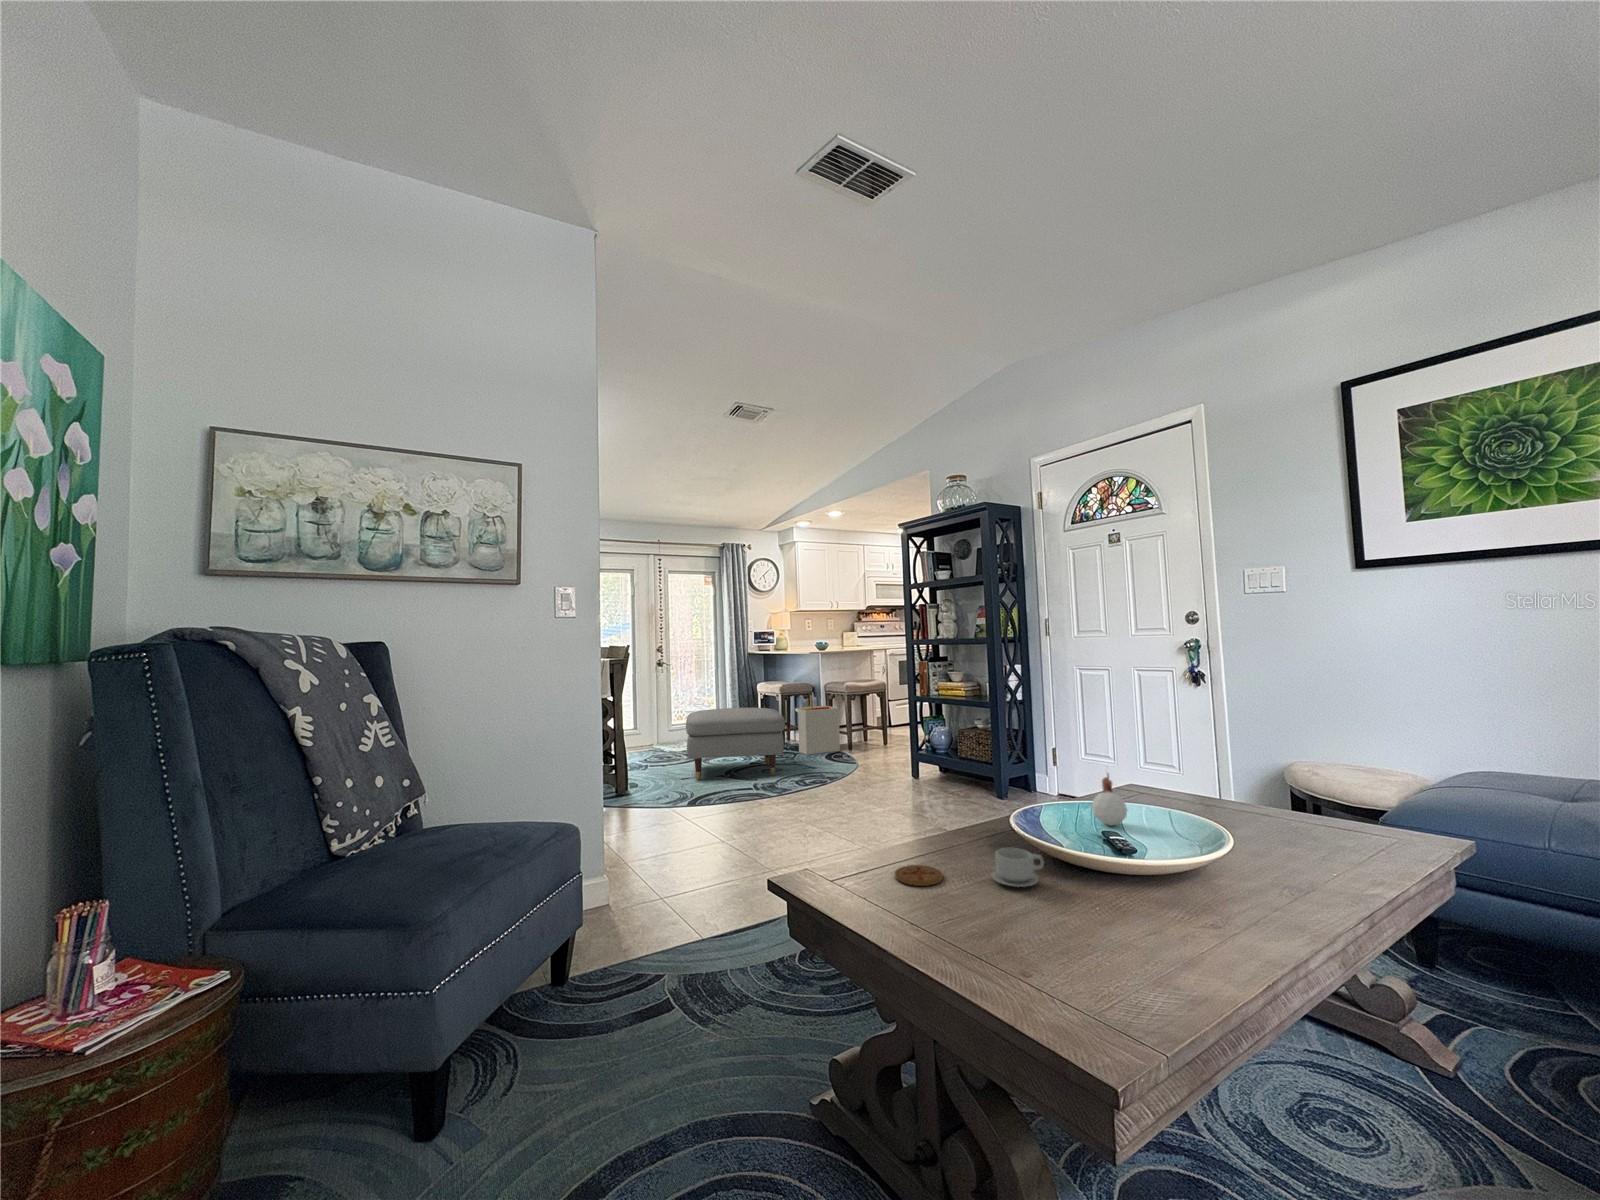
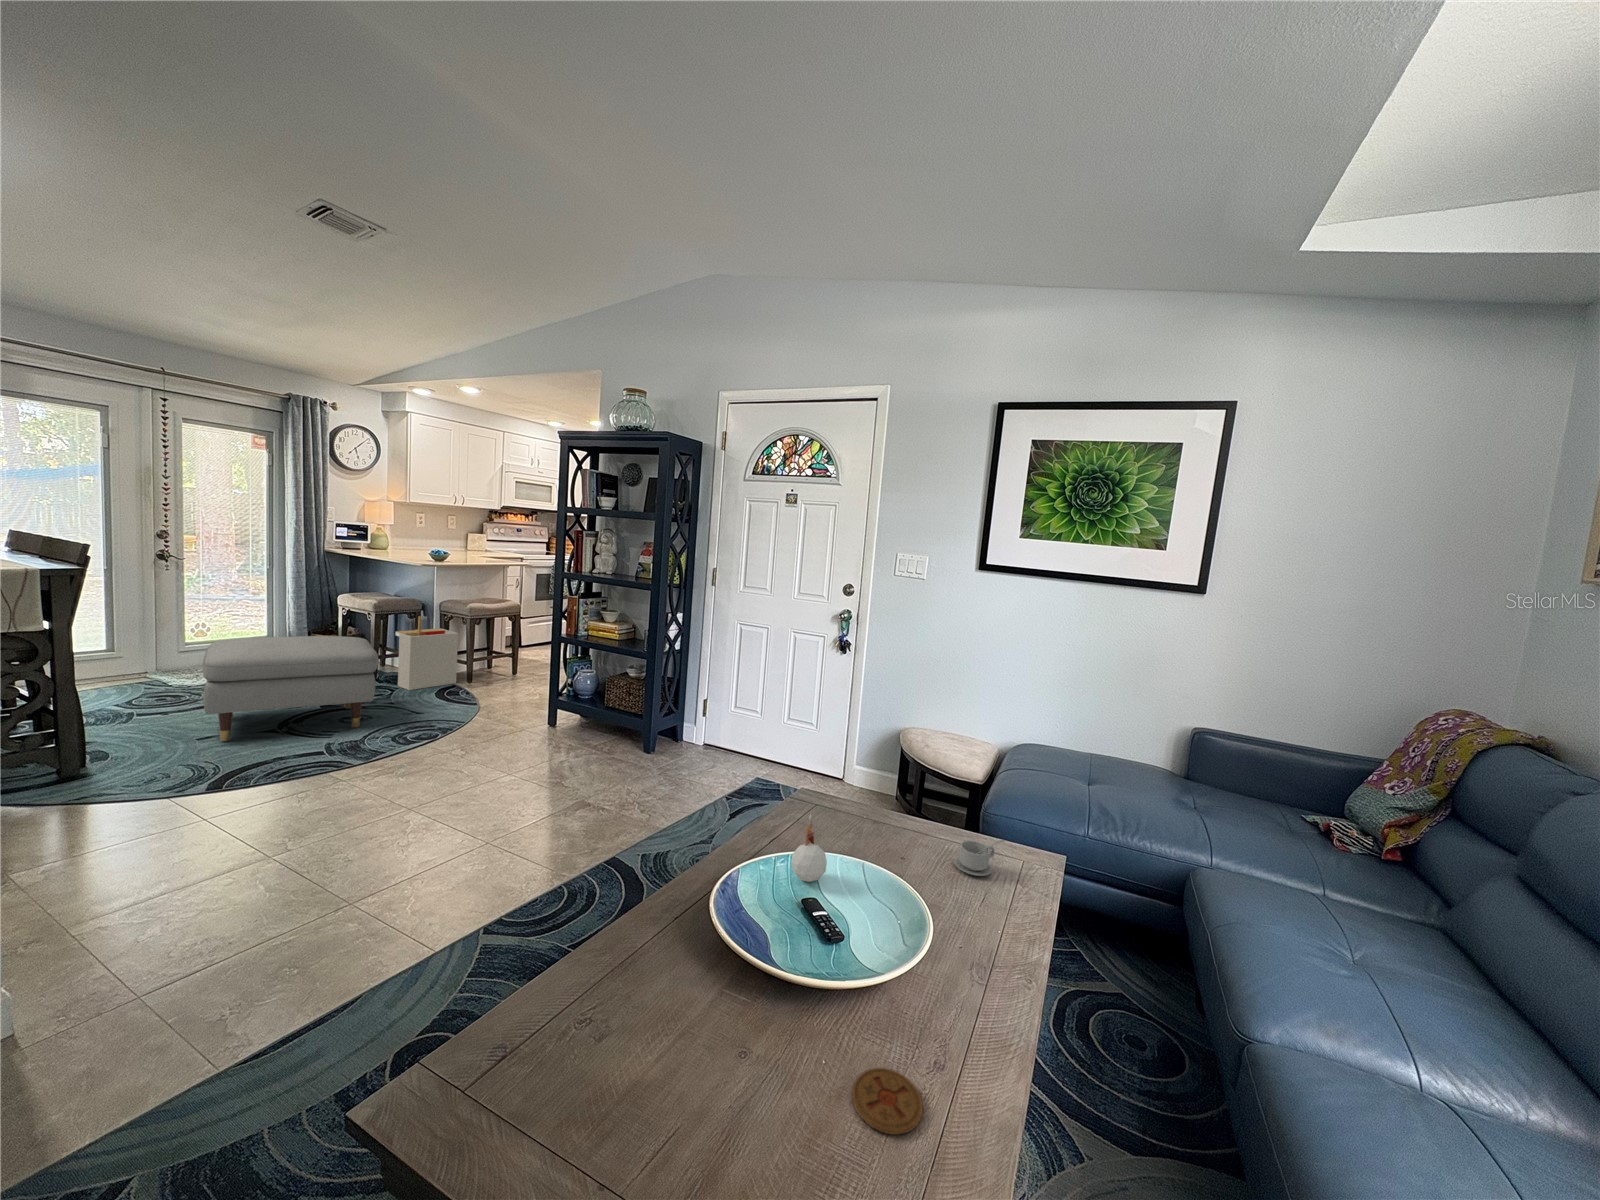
teacup: present [992,848,1044,887] -> present [954,840,1005,876]
coaster: present [895,865,943,886] -> present [852,1068,923,1135]

